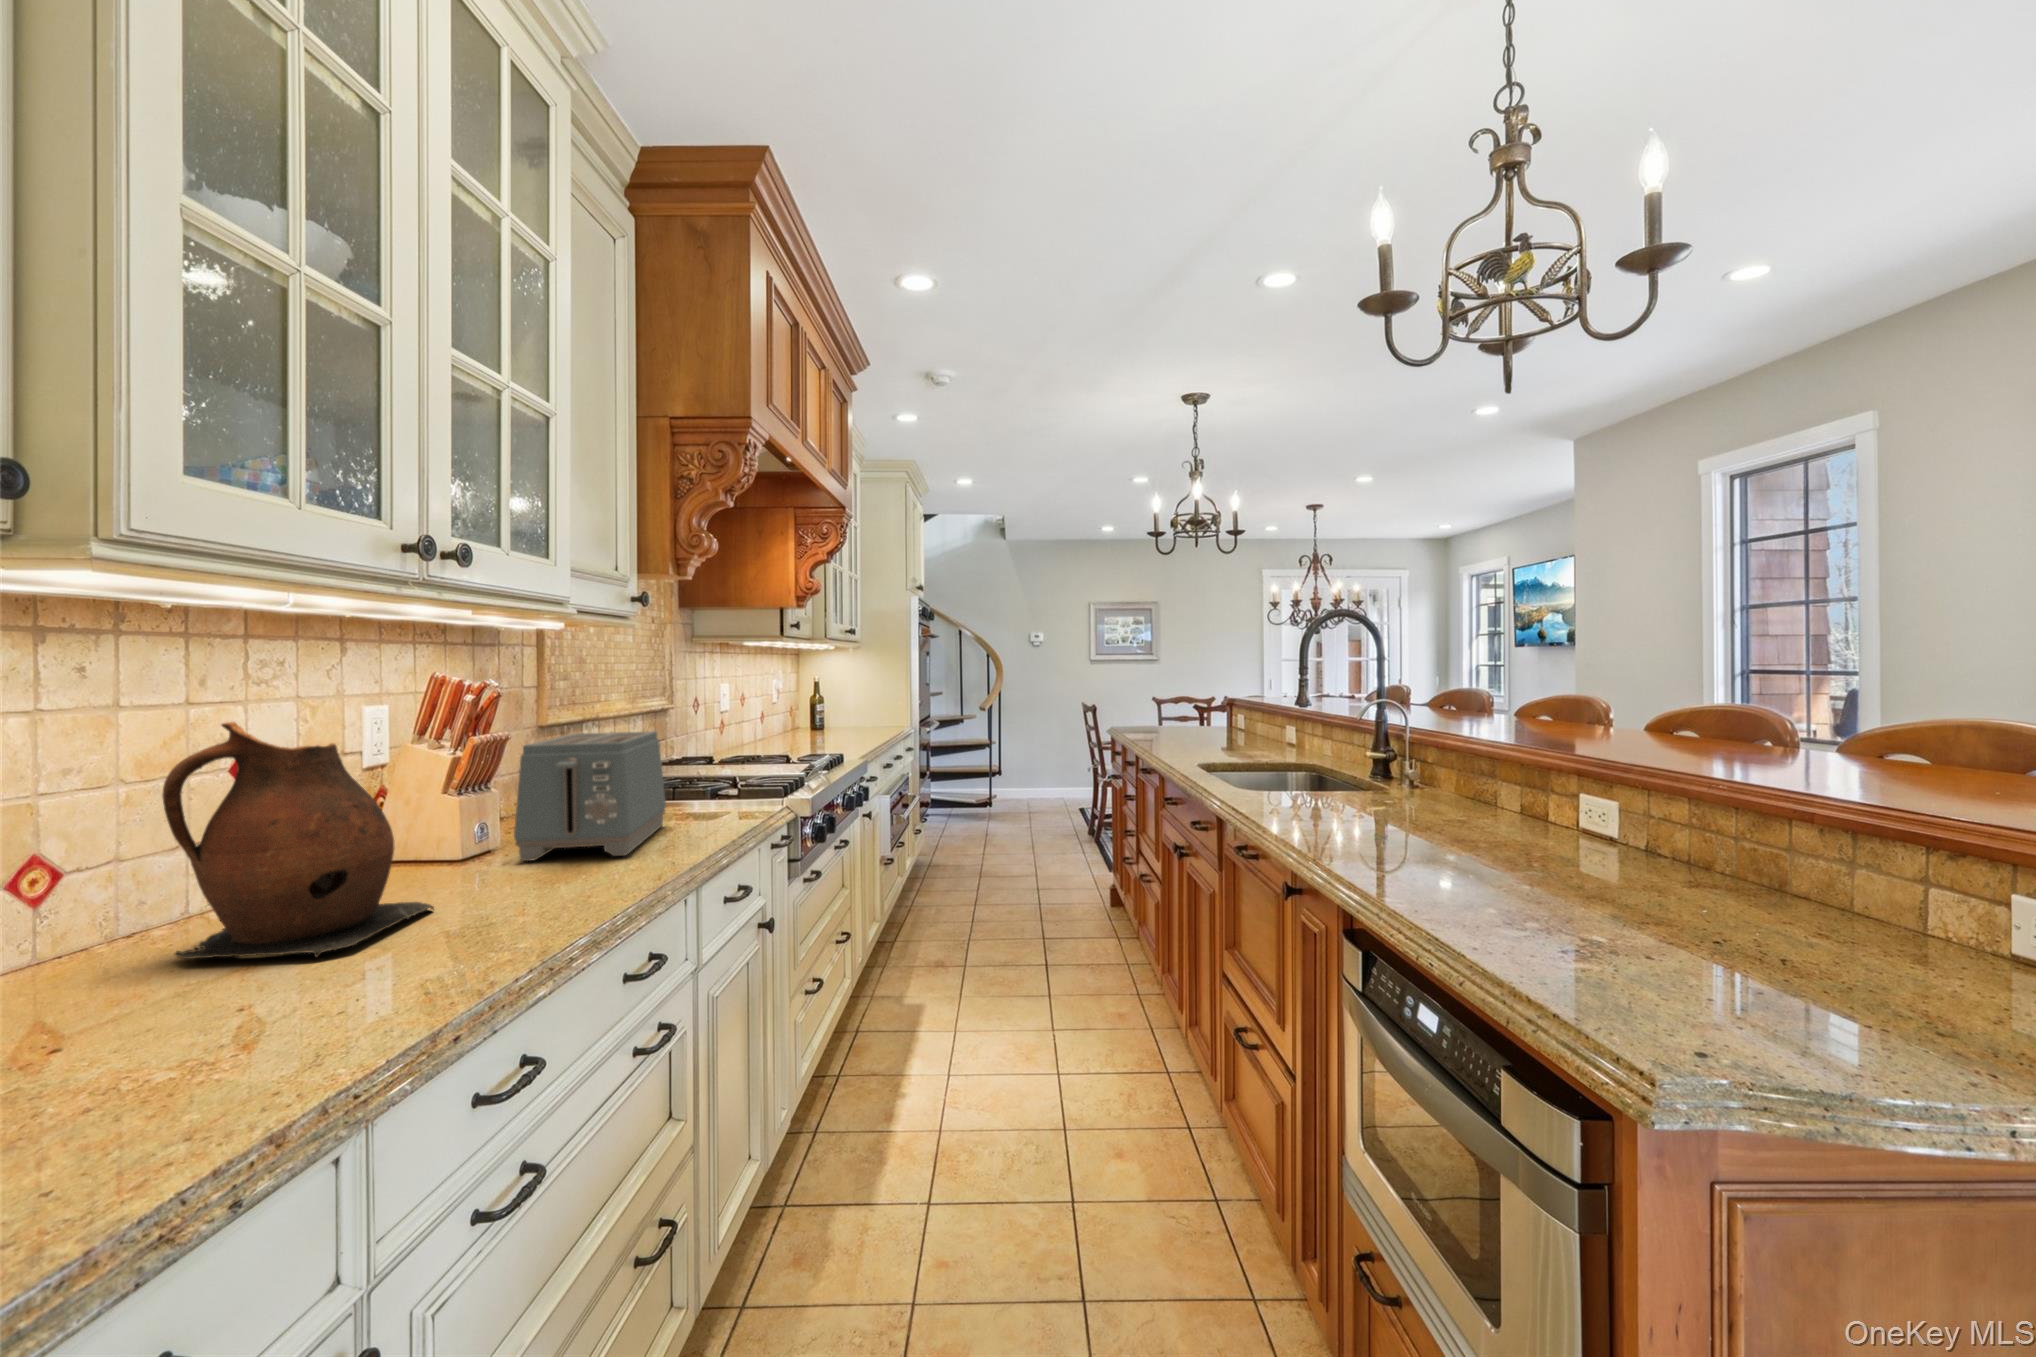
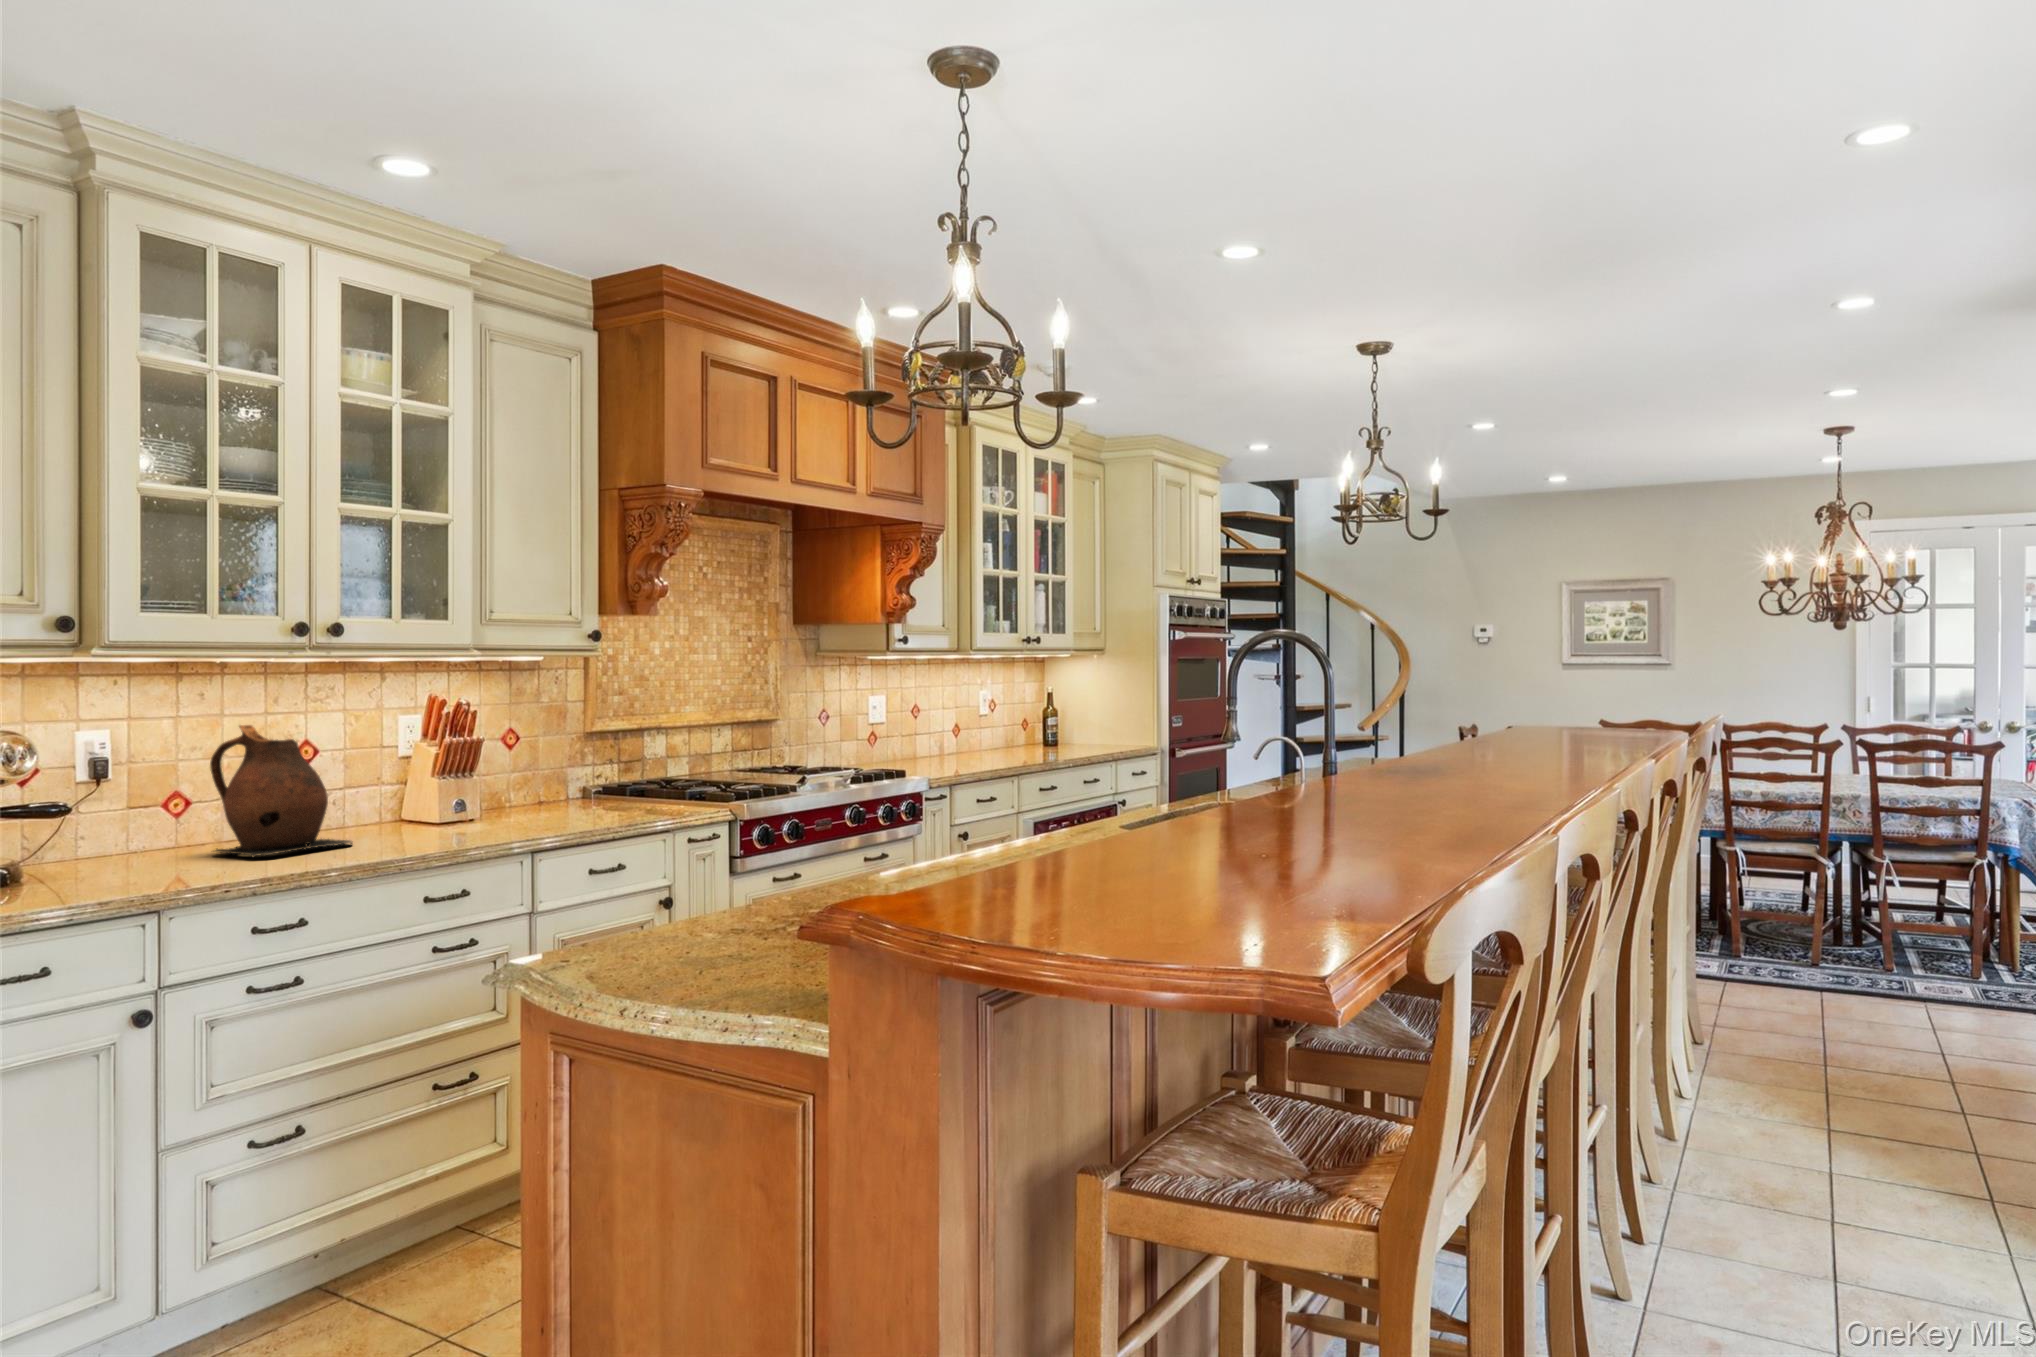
toaster: present [514,731,666,861] -> none [455,739,601,830]

